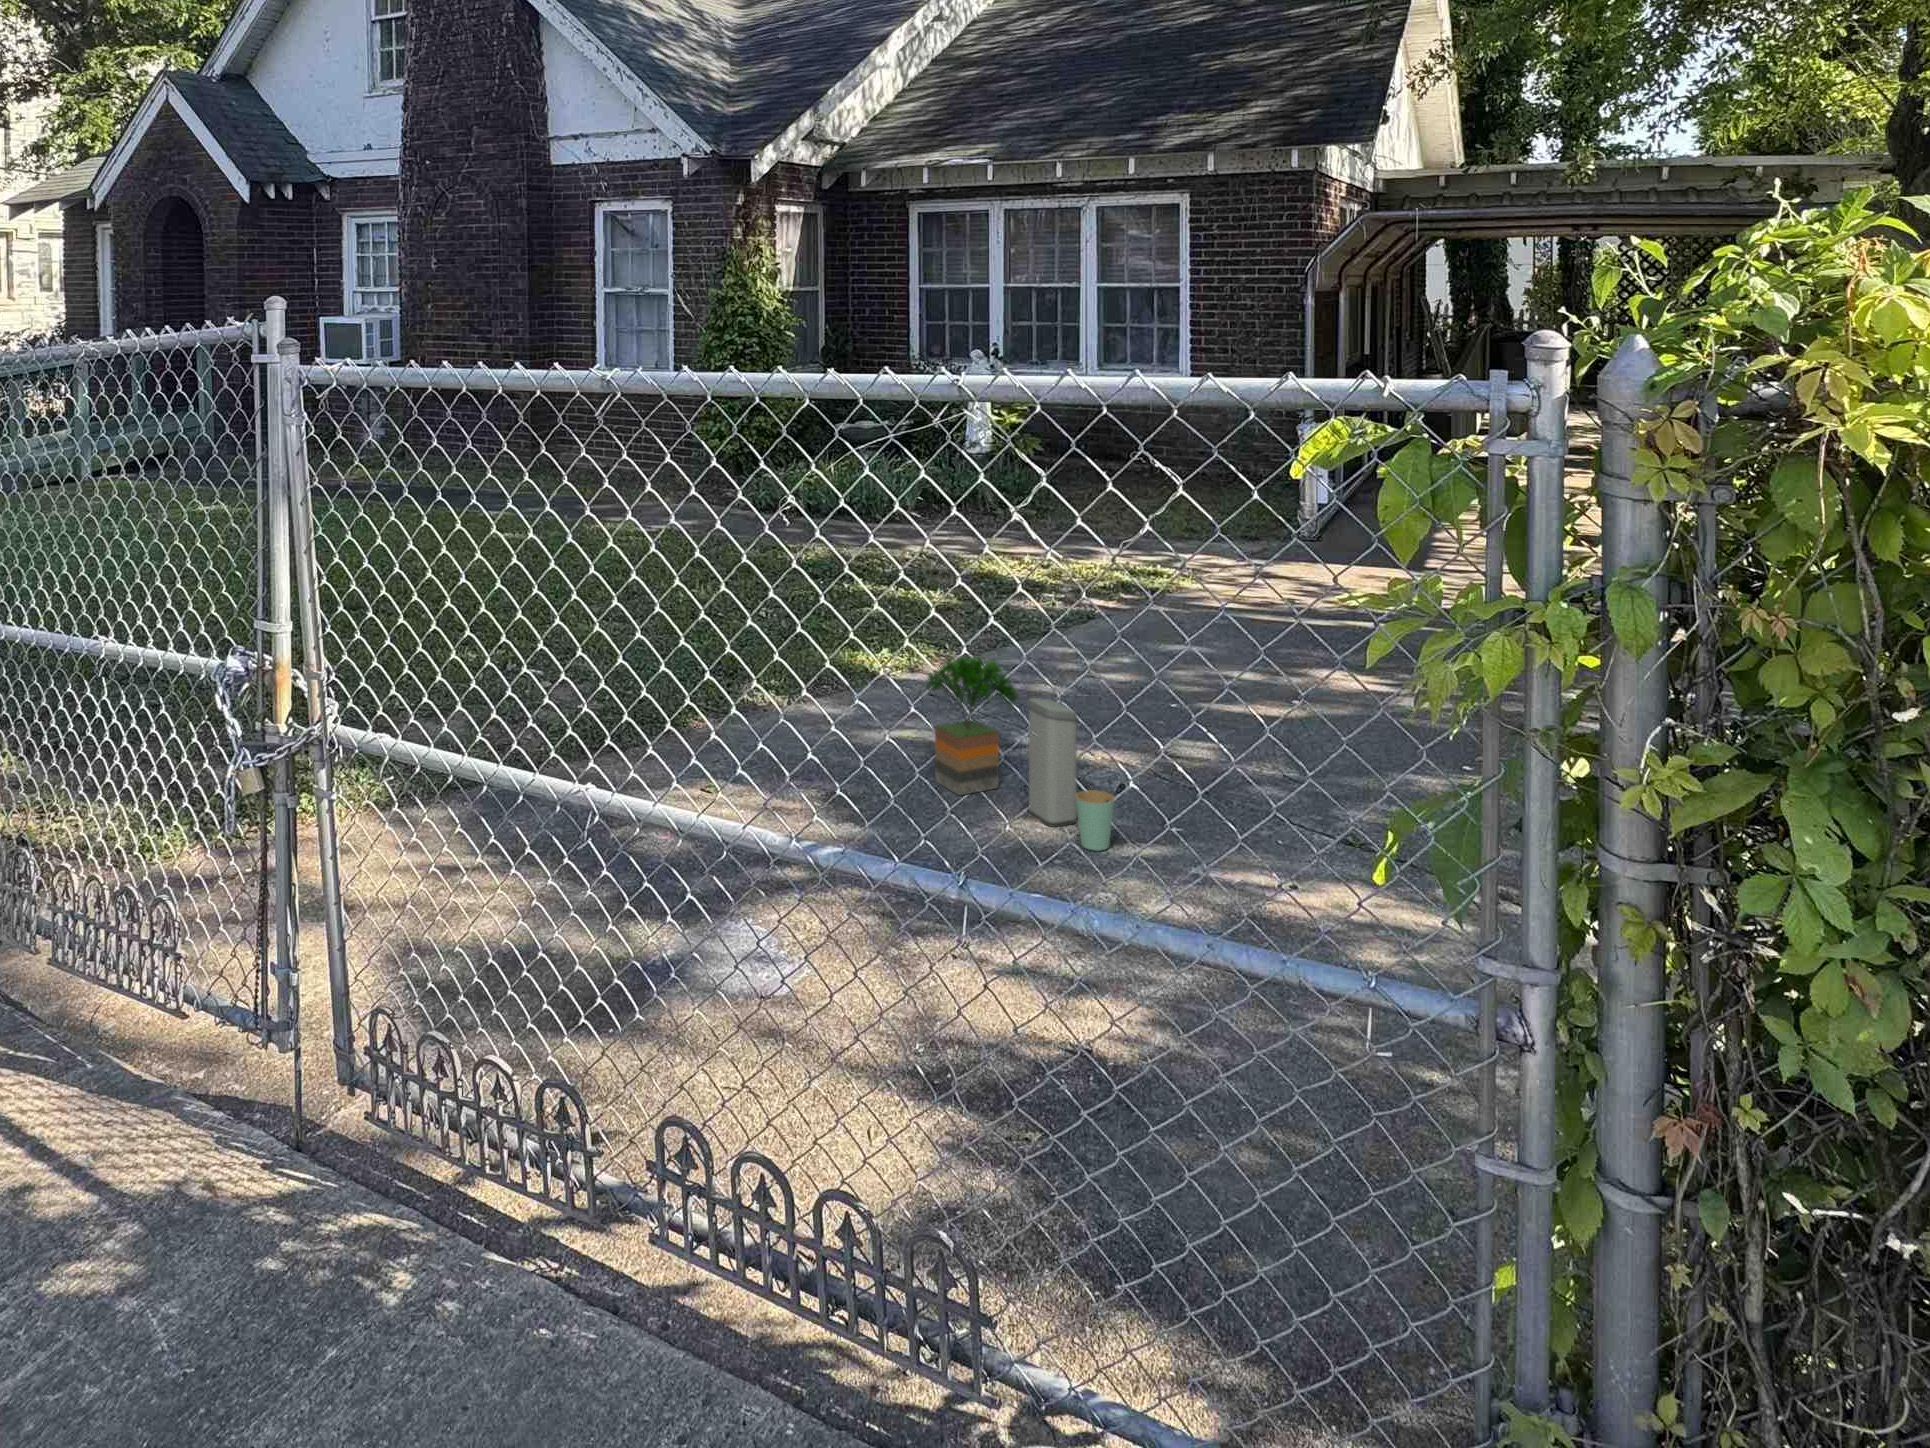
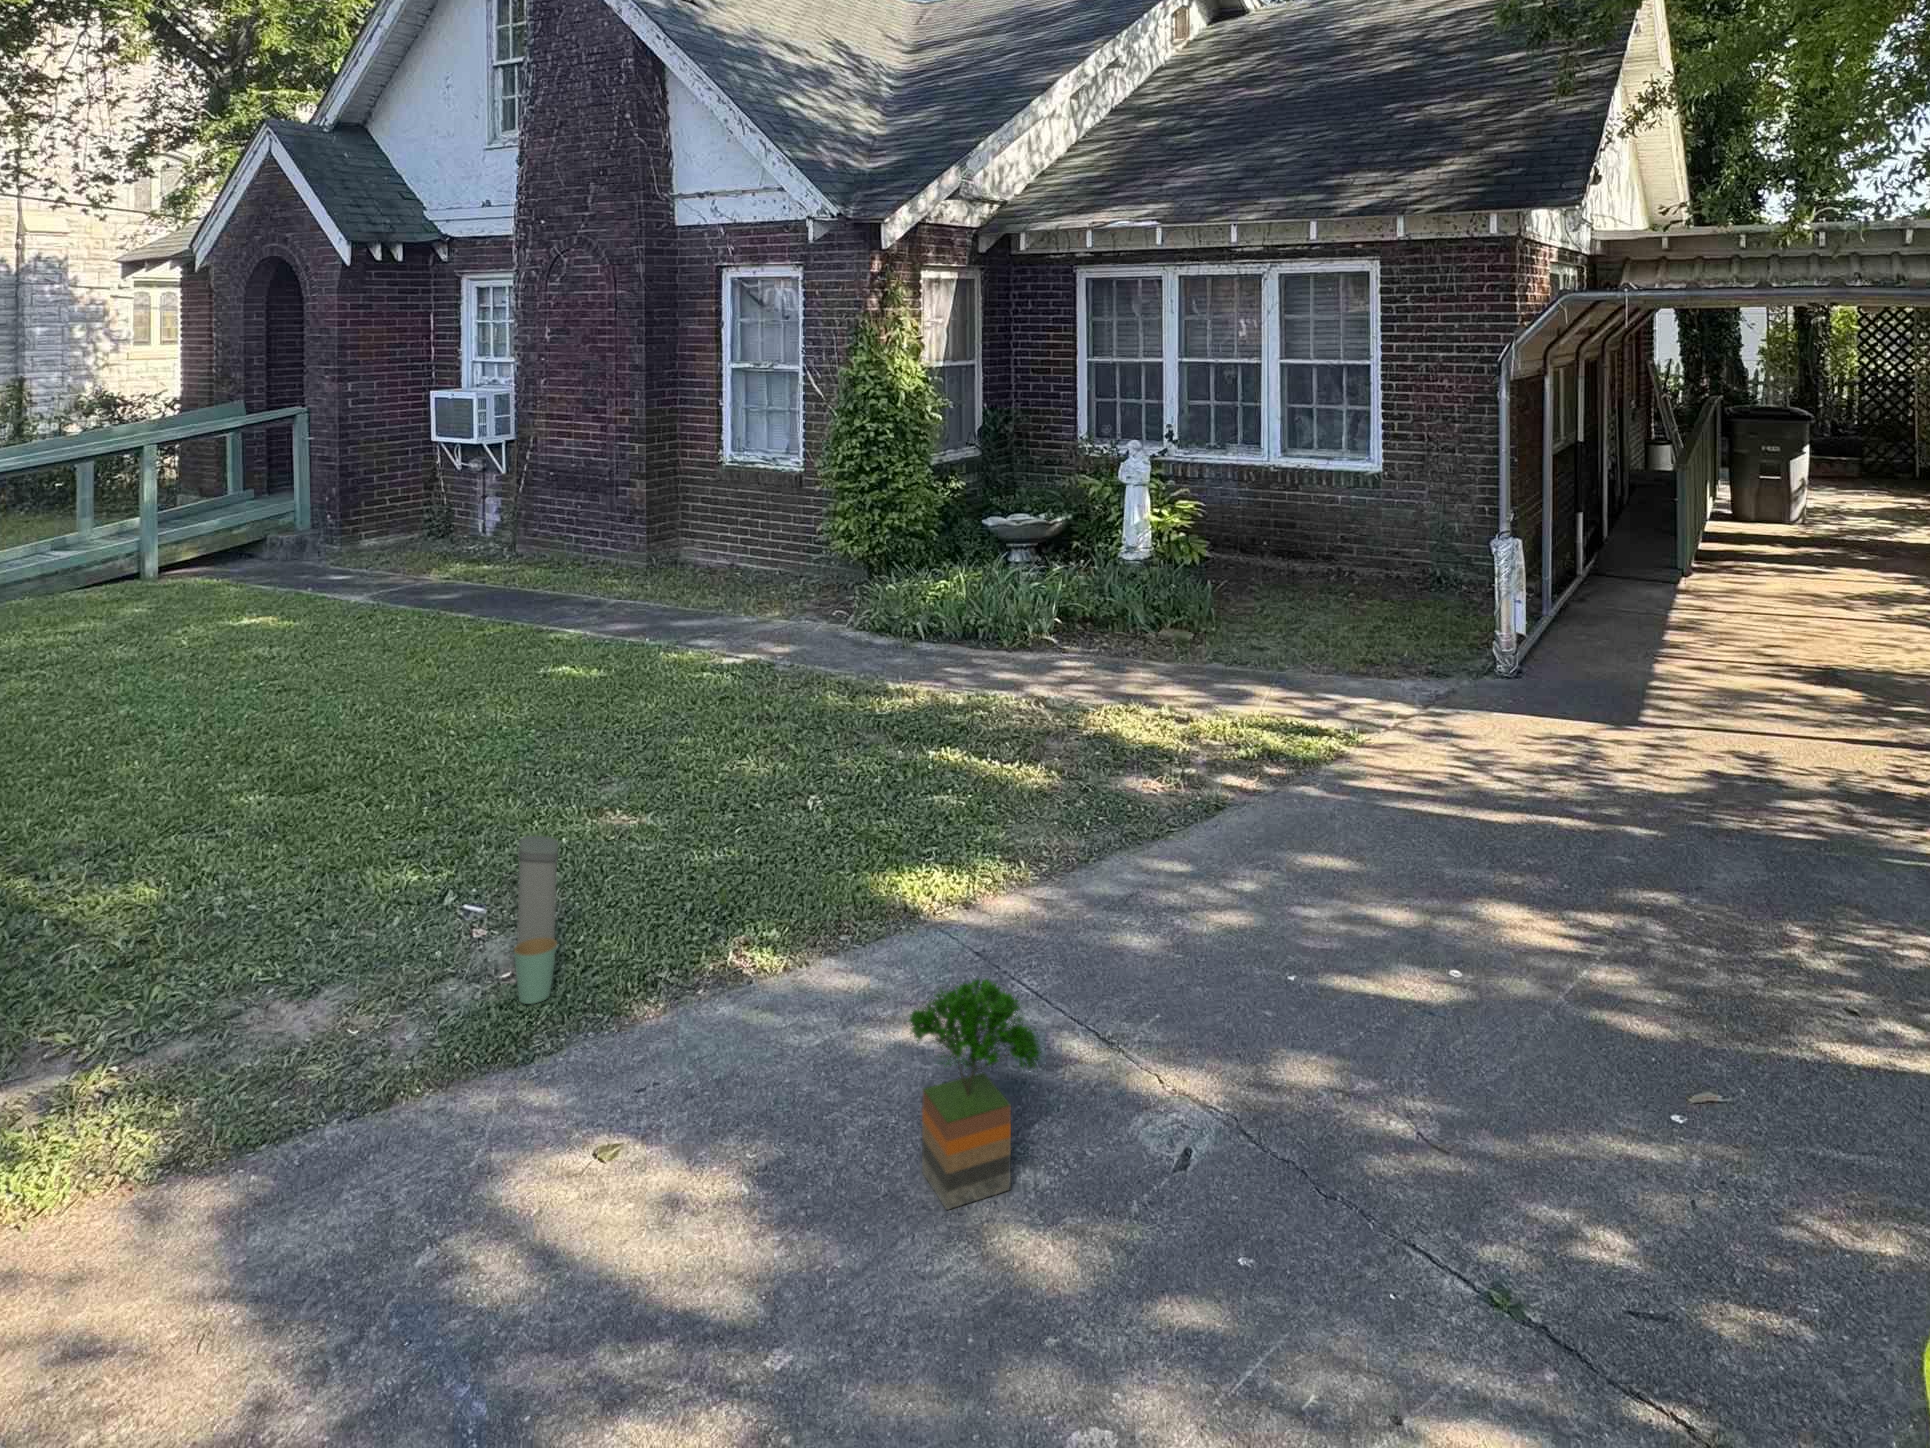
trash can: present [1028,698,1115,851] -> present [514,836,558,1004]

